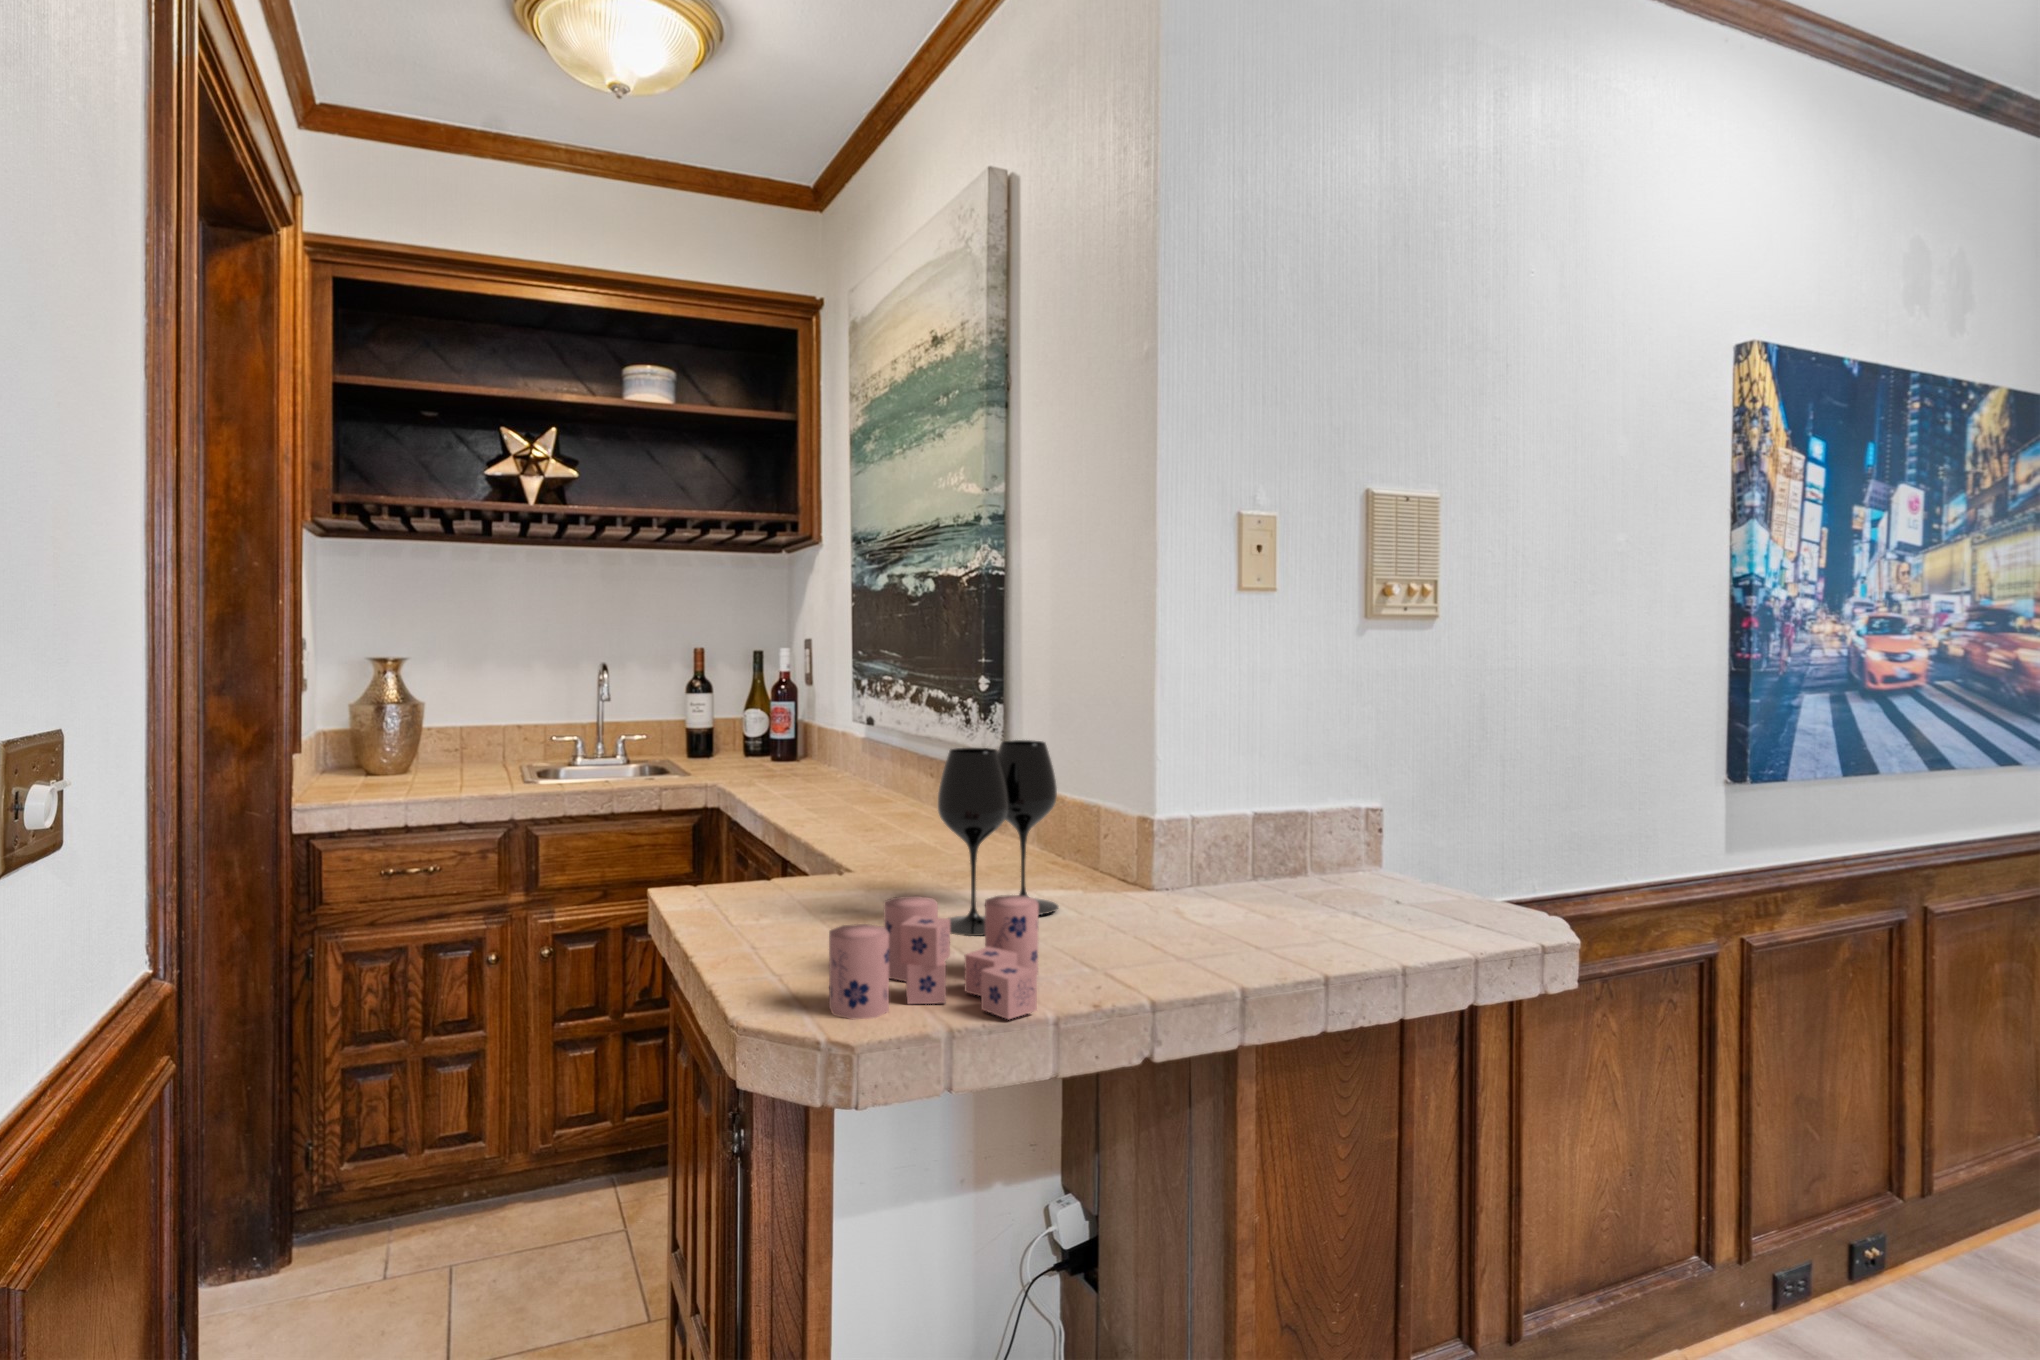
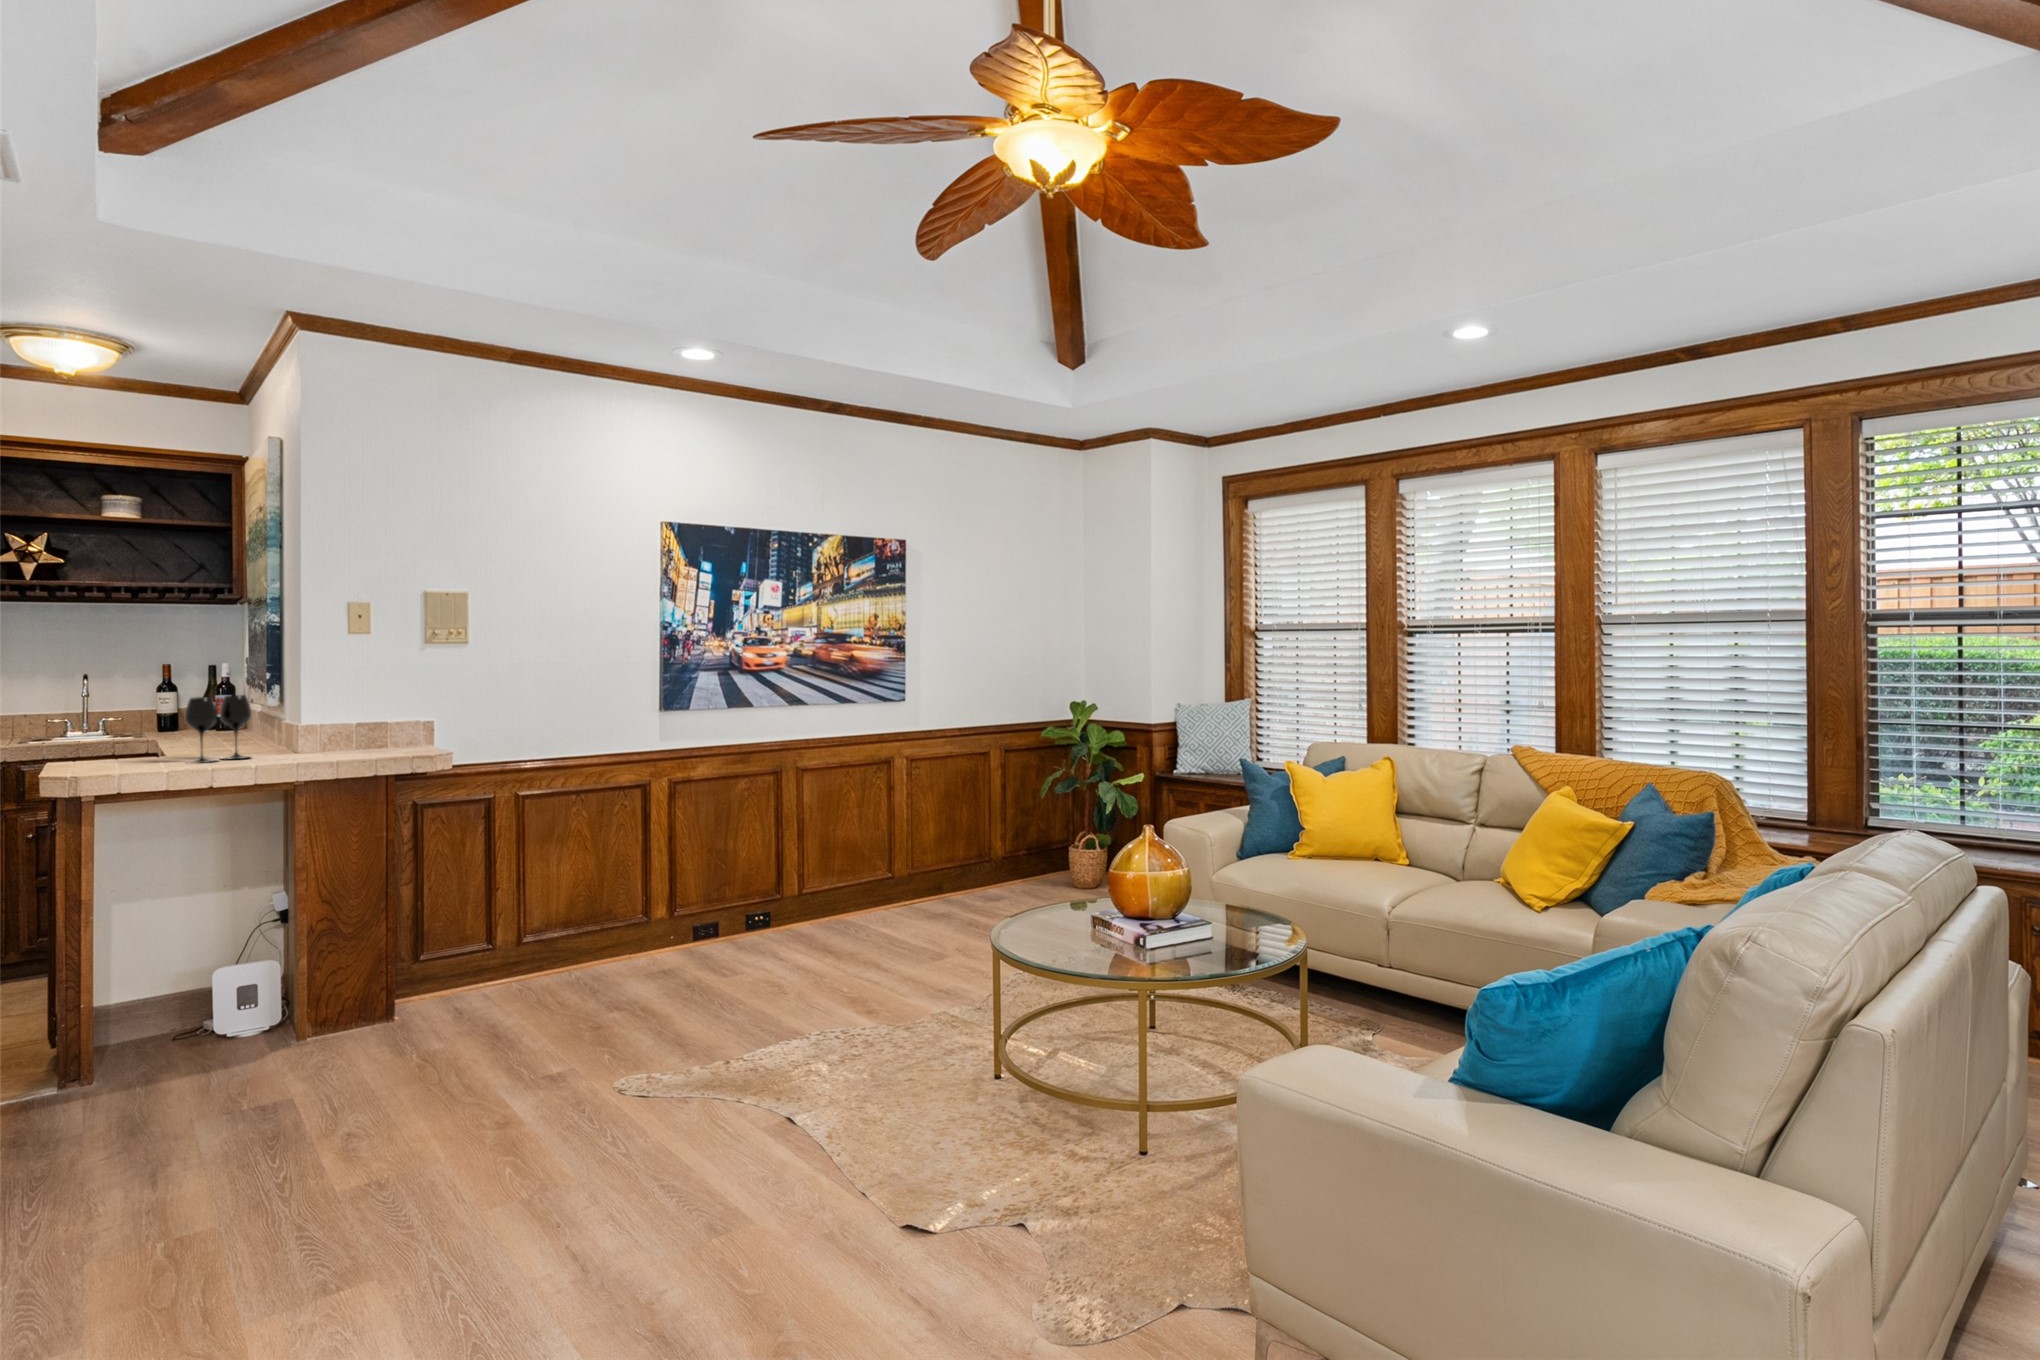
candle: present [829,895,1038,1020] -> none [102,742,200,774]

